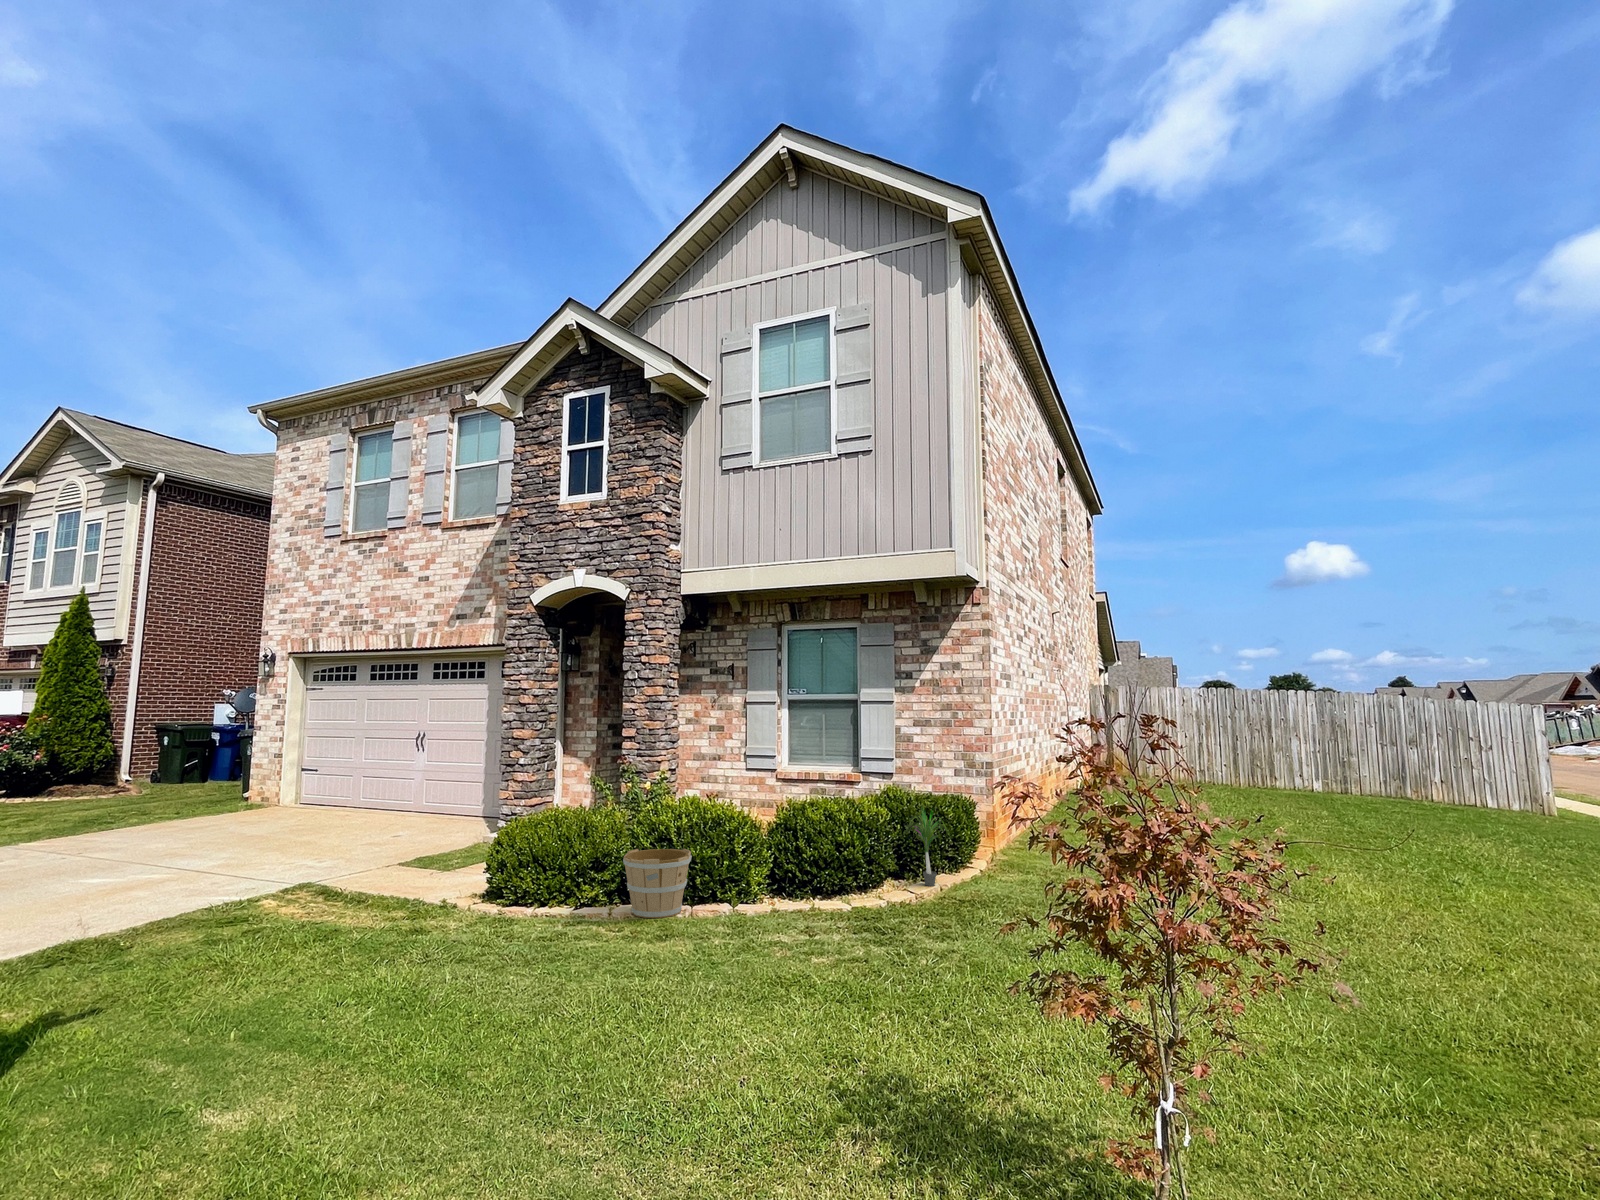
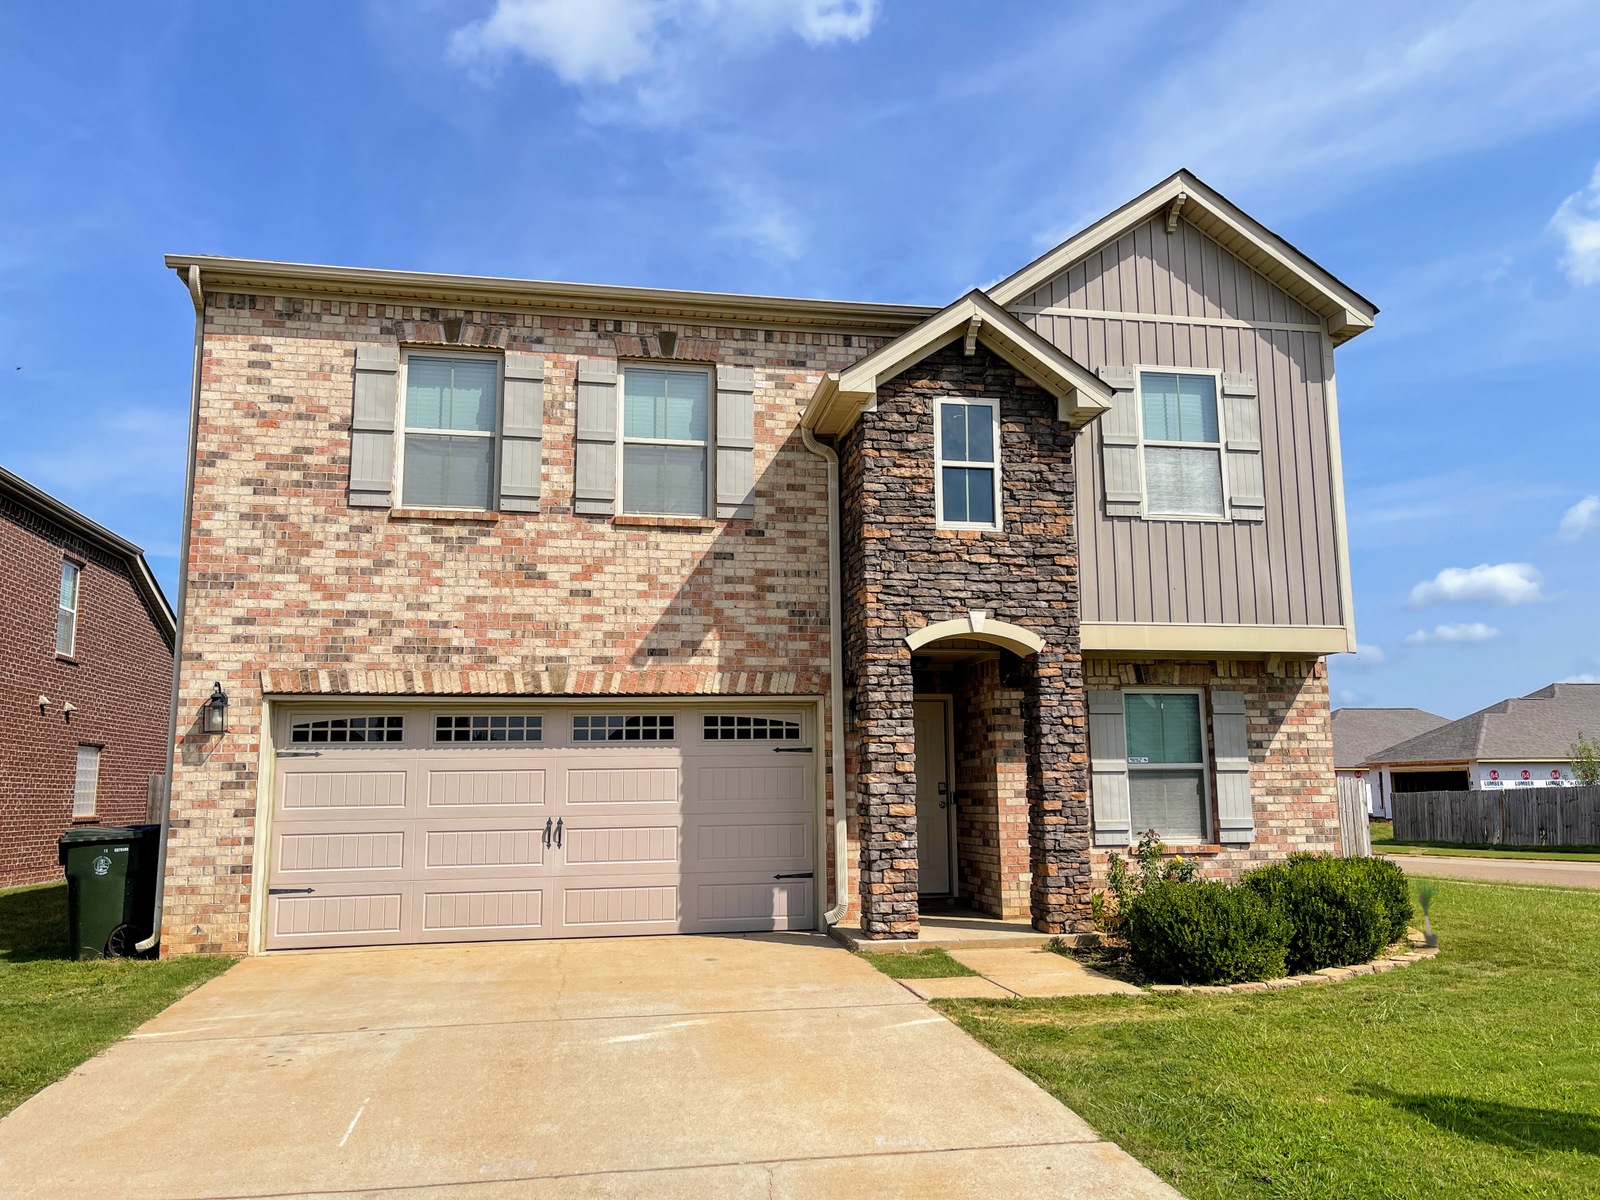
wooden bucket: present [623,849,692,918] -> none [1378,941,1461,1018]

